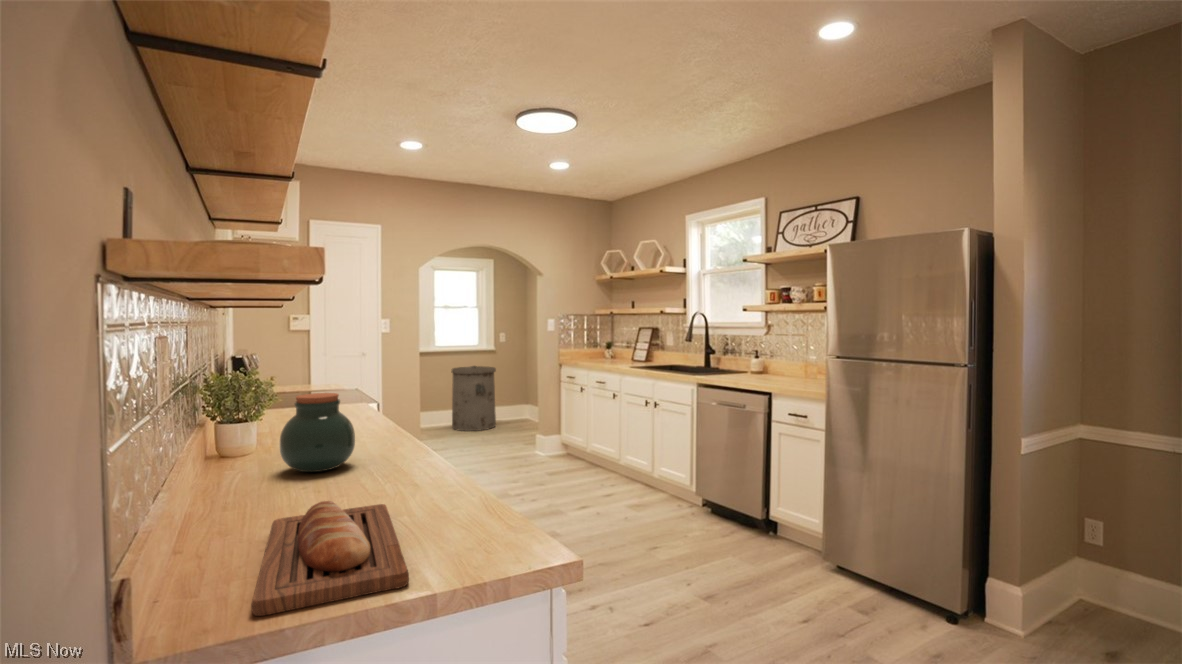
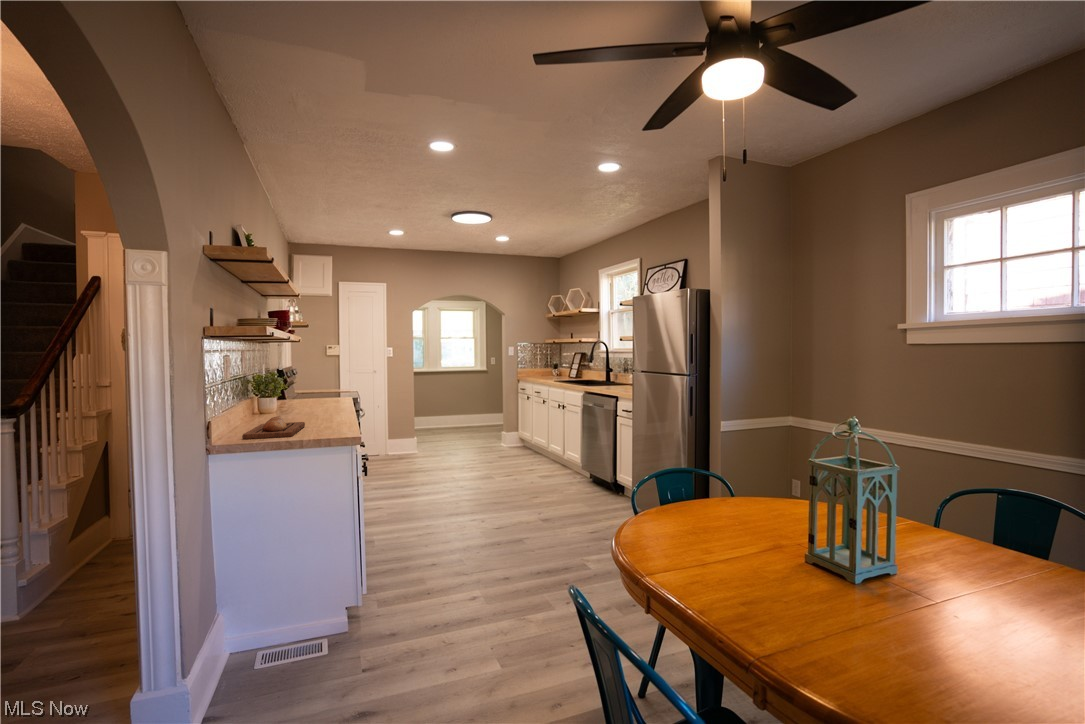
trash can: present [451,366,496,431] -> none [451,382,484,430]
jar: present [280,393,355,472] -> none [279,383,313,417]

